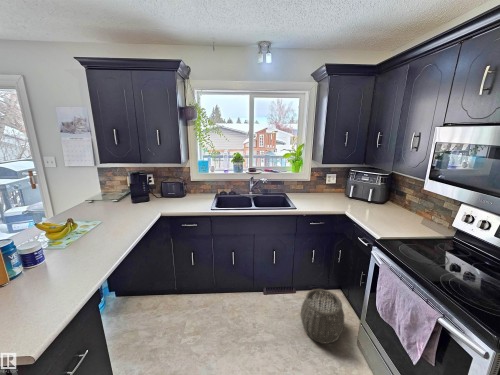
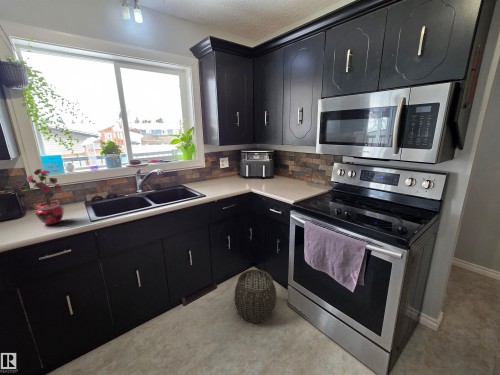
potted plant: none [180,171,200,207] -> present [23,169,64,225]

